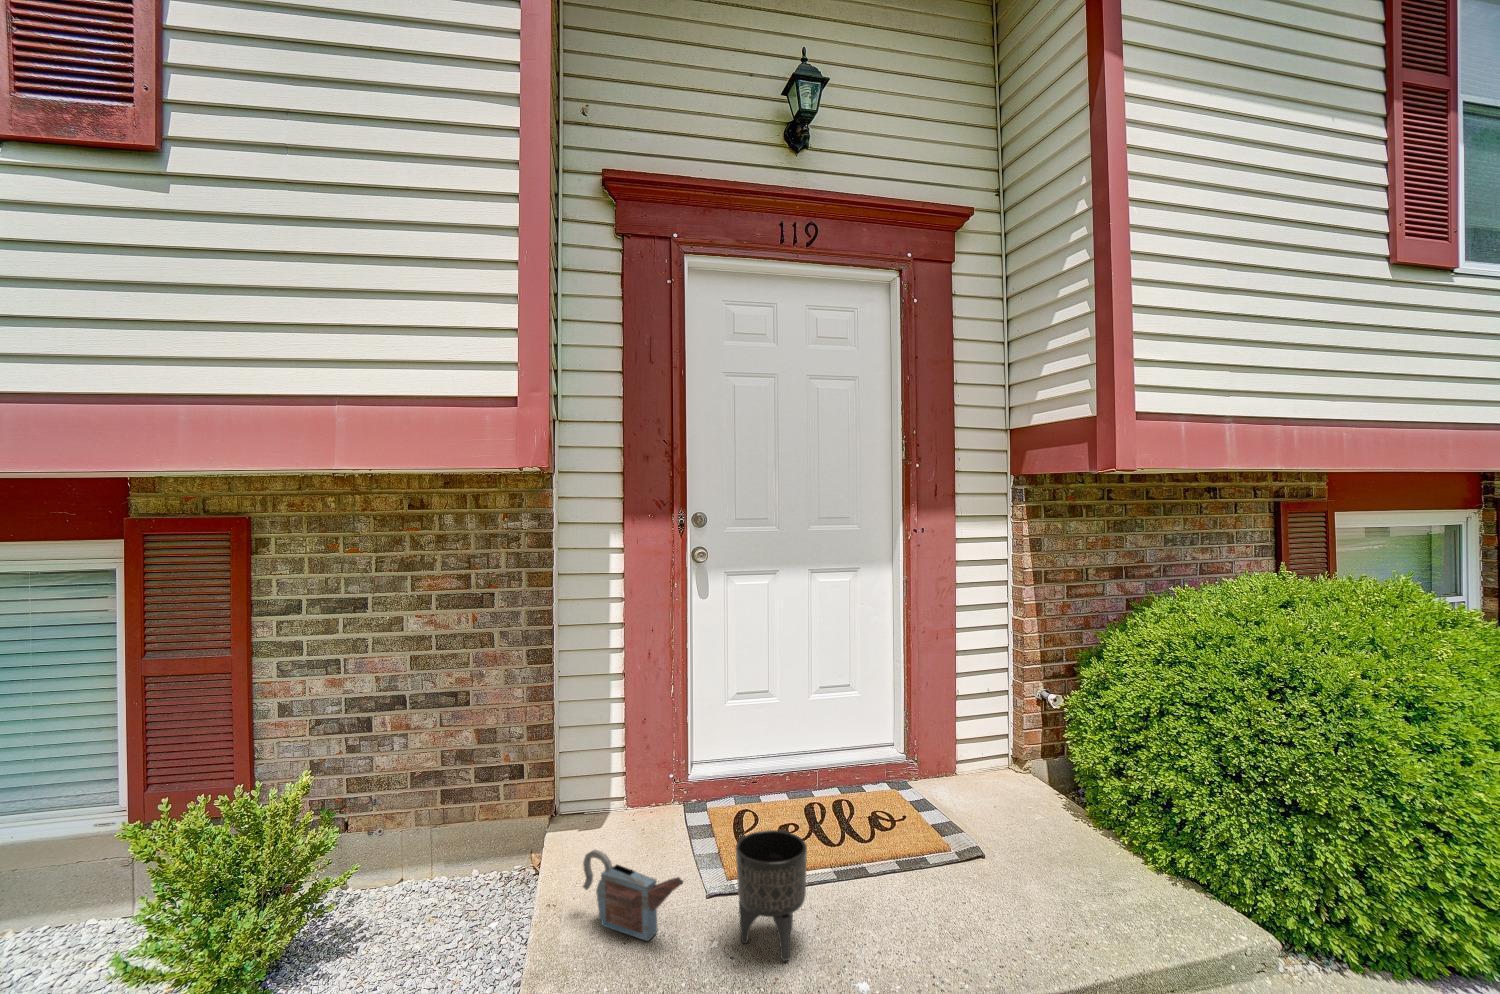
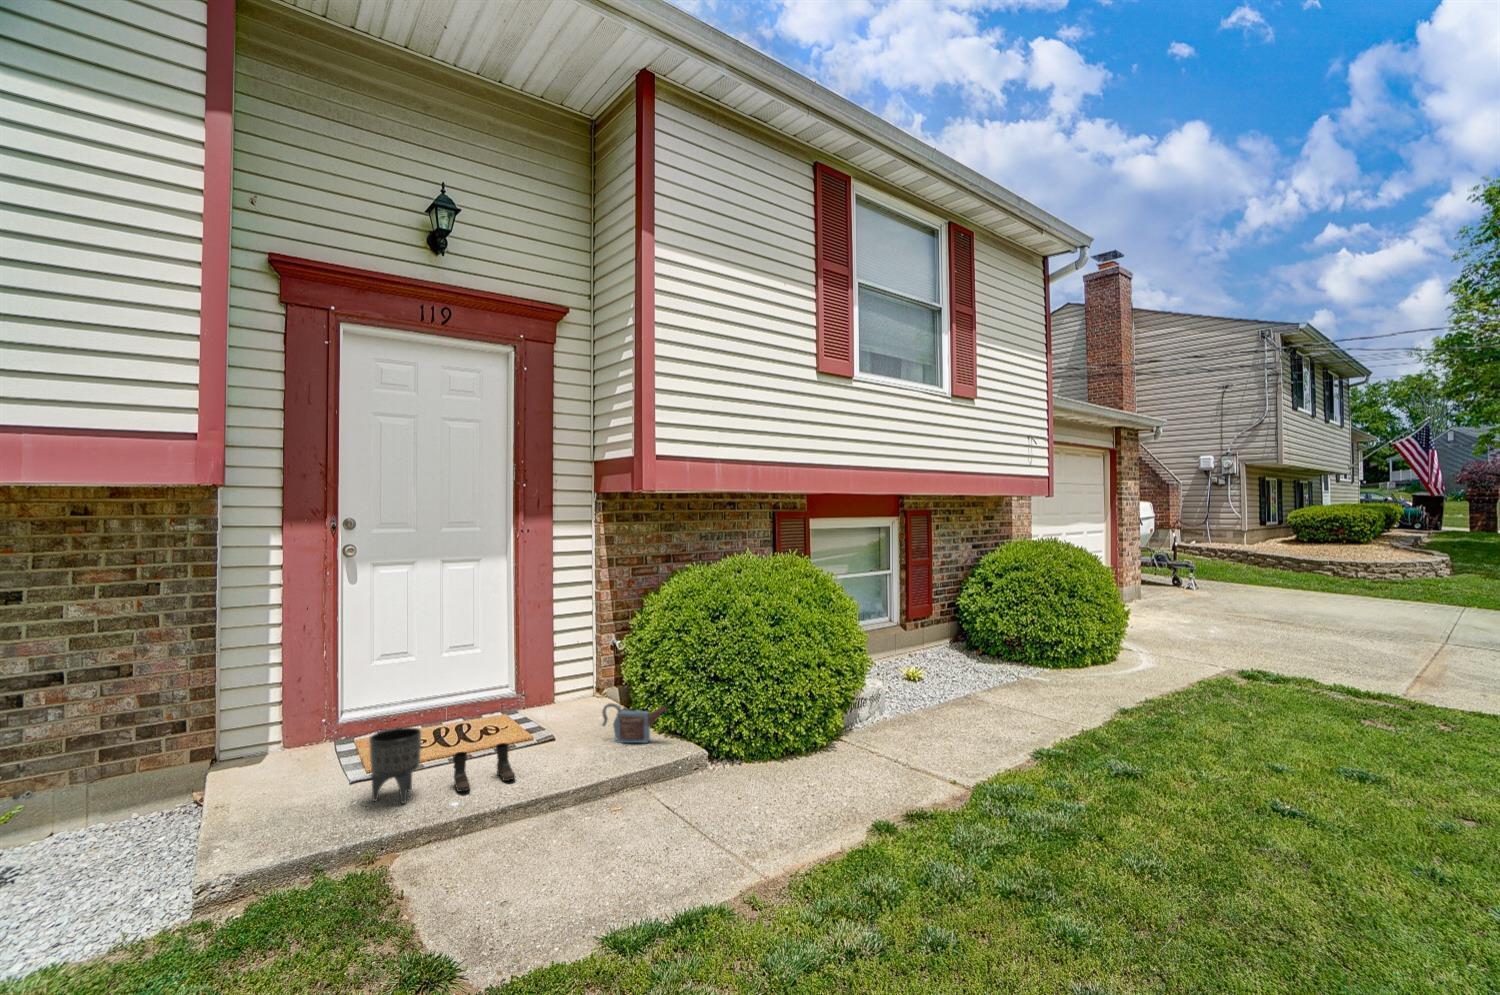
watering can: present [583,850,683,941] -> present [602,703,667,743]
boots: none [850,872,948,955] -> present [453,743,515,792]

